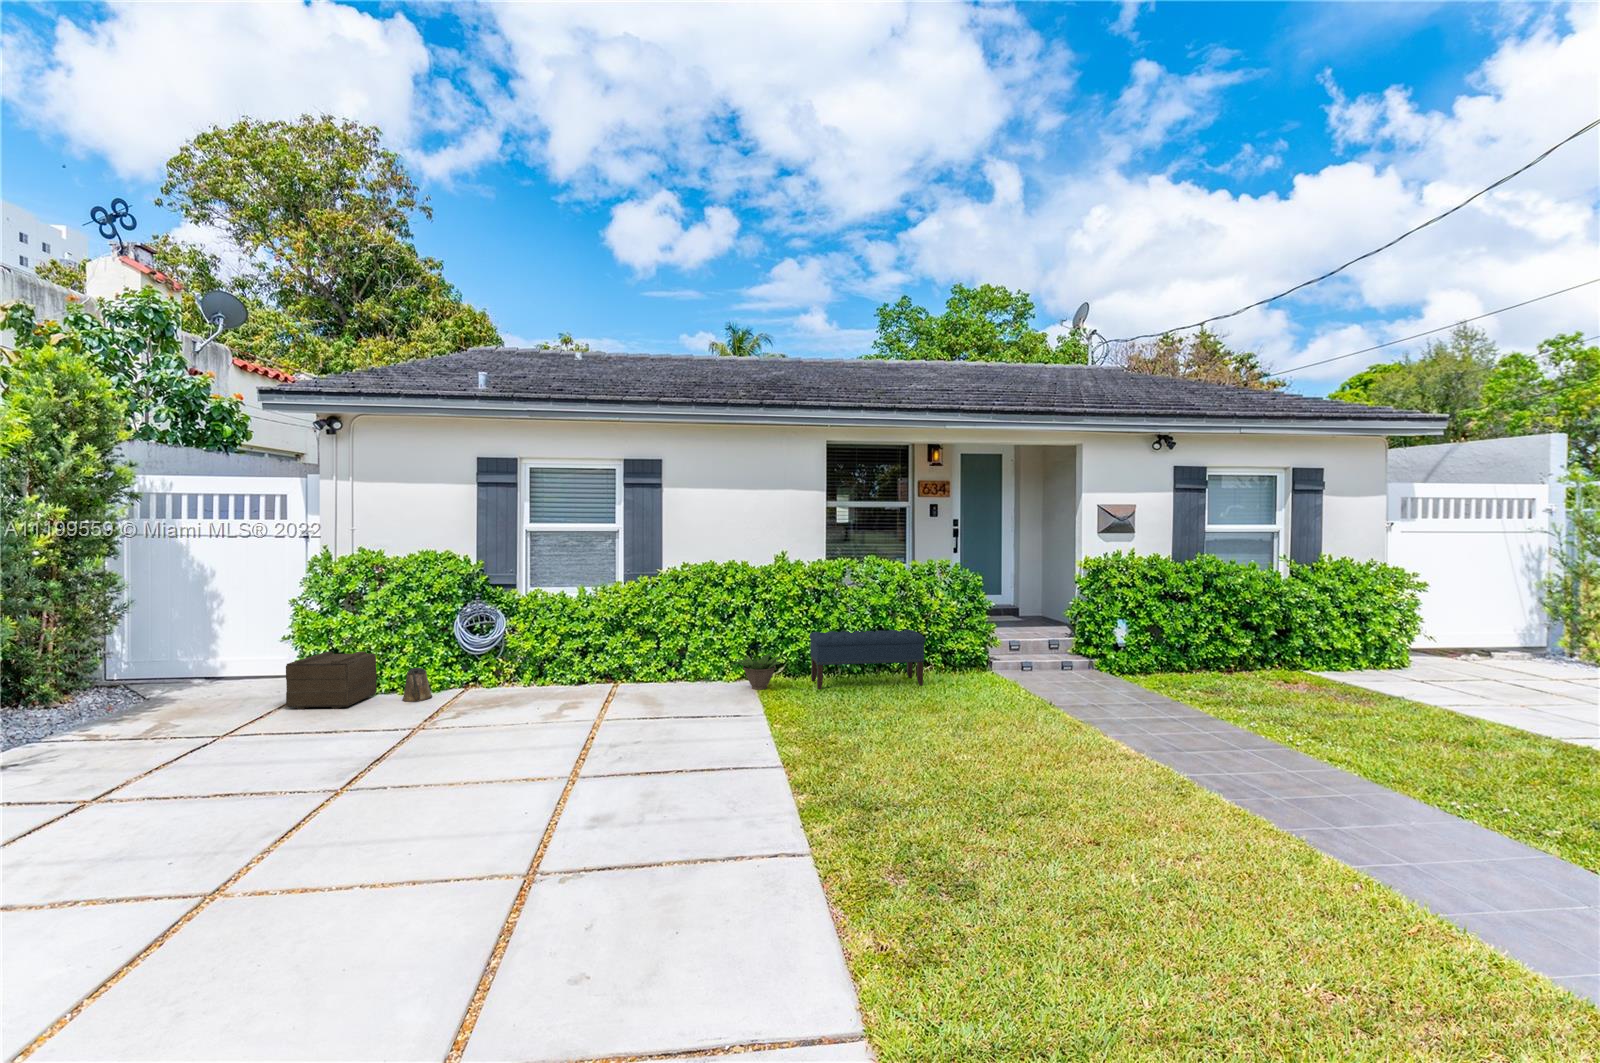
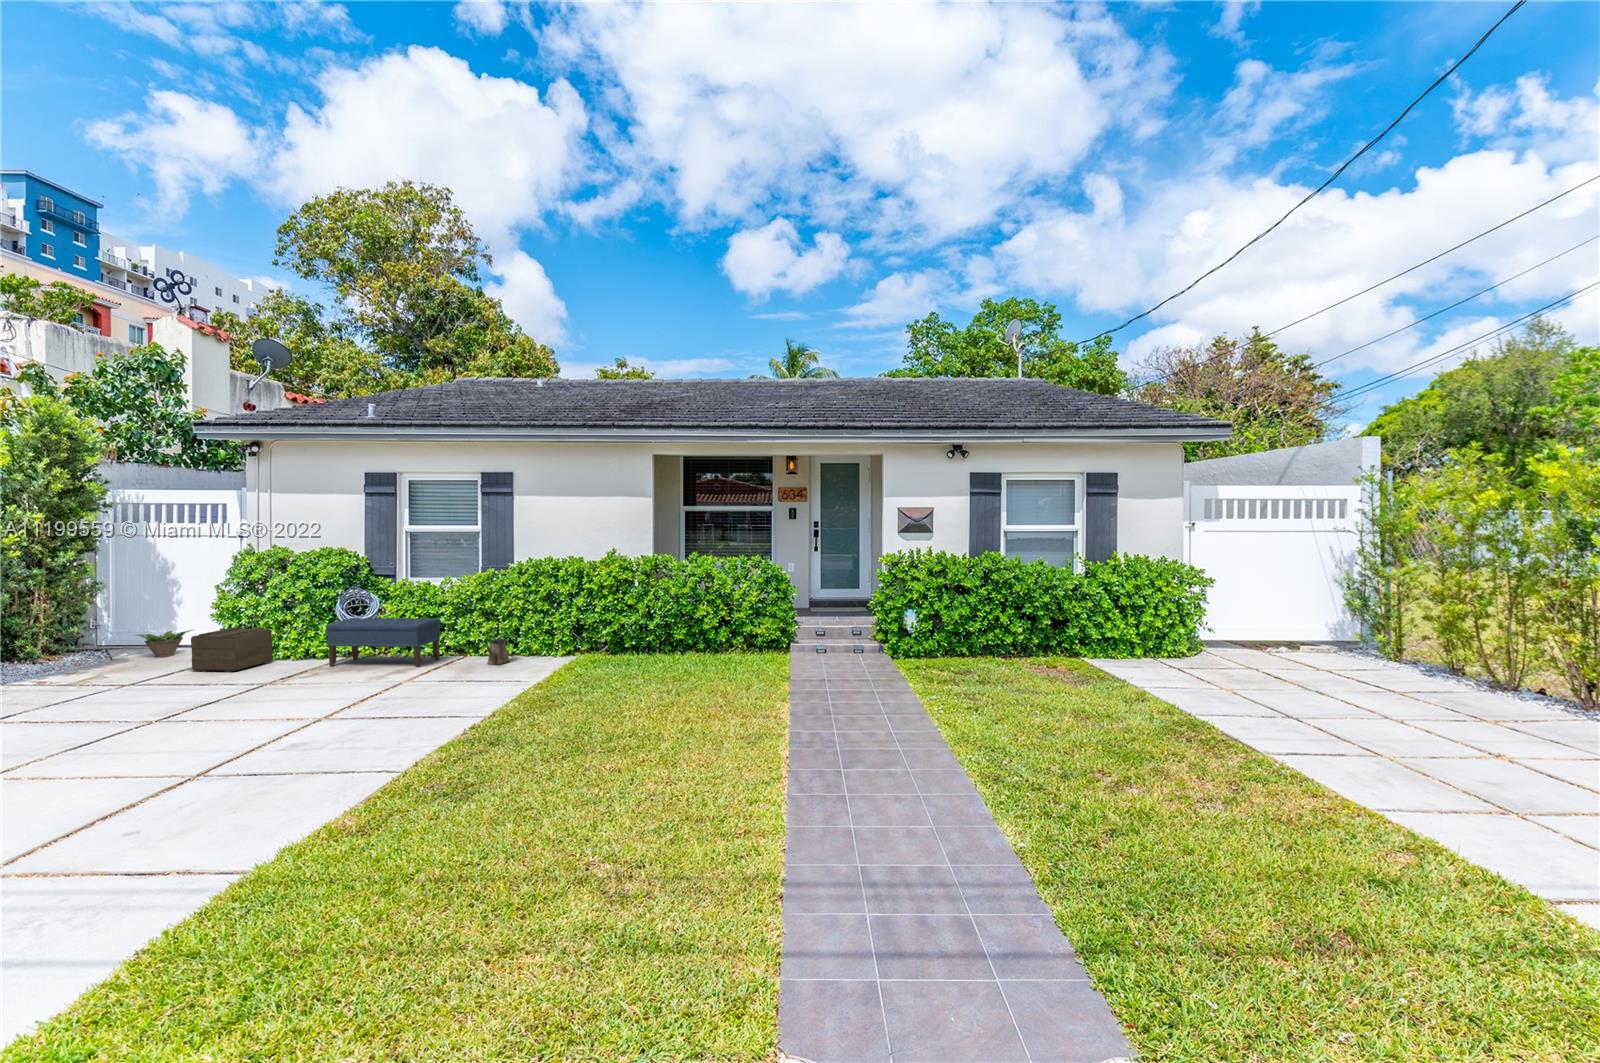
bench: present [810,630,925,689] -> present [326,618,441,667]
decorative plant: present [733,653,785,690] -> present [136,630,192,657]
watering can: present [402,668,432,702] -> present [484,638,510,665]

